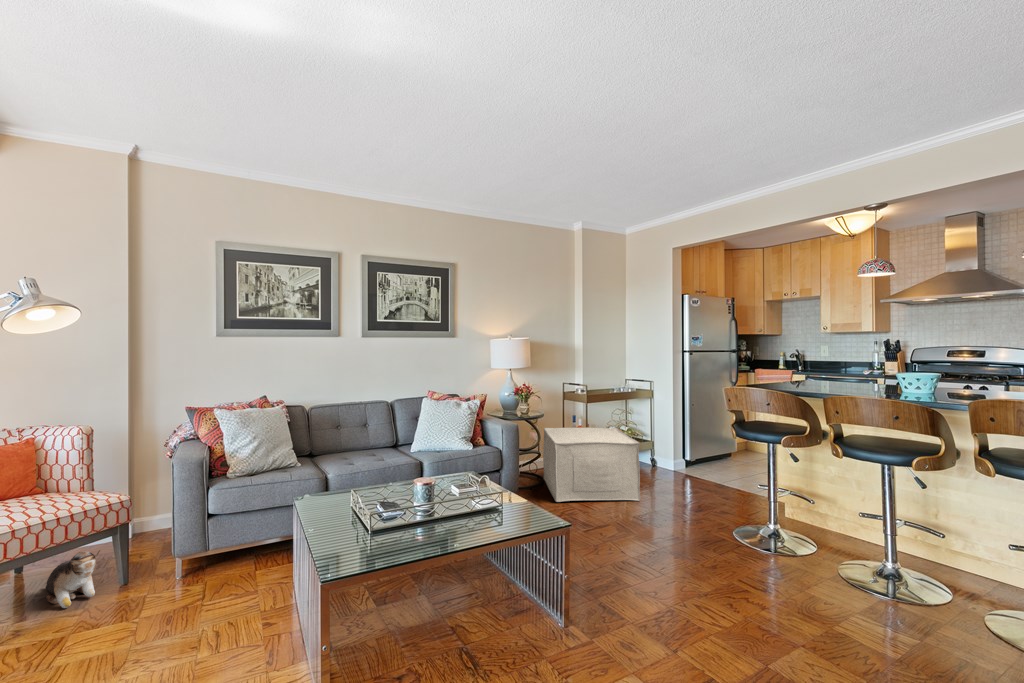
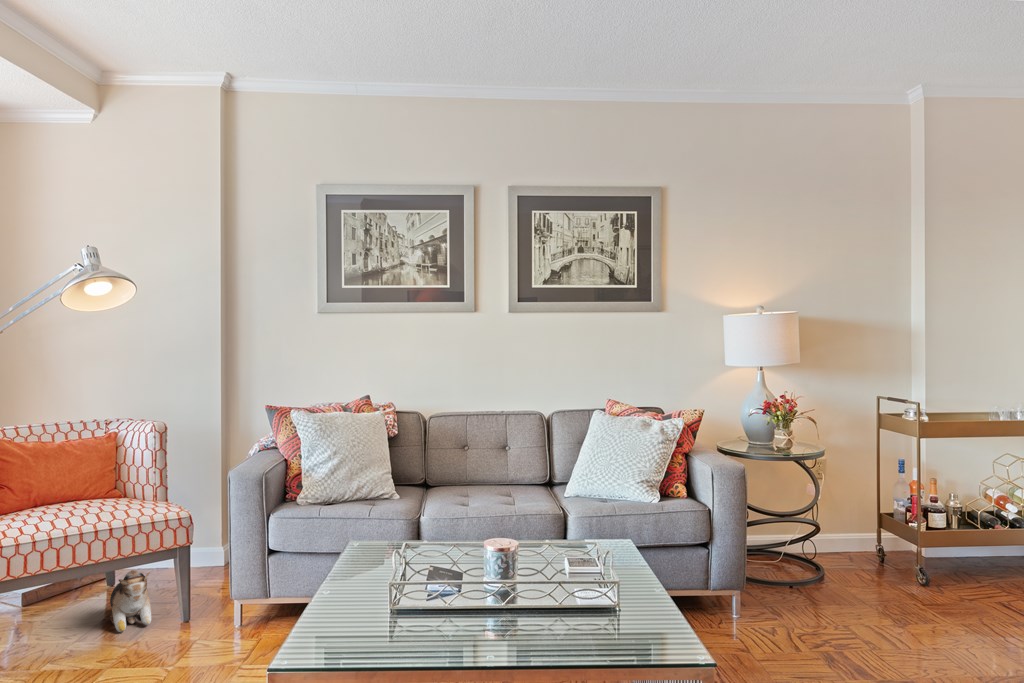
ottoman: present [543,428,640,502] -> none [809,478,997,644]

